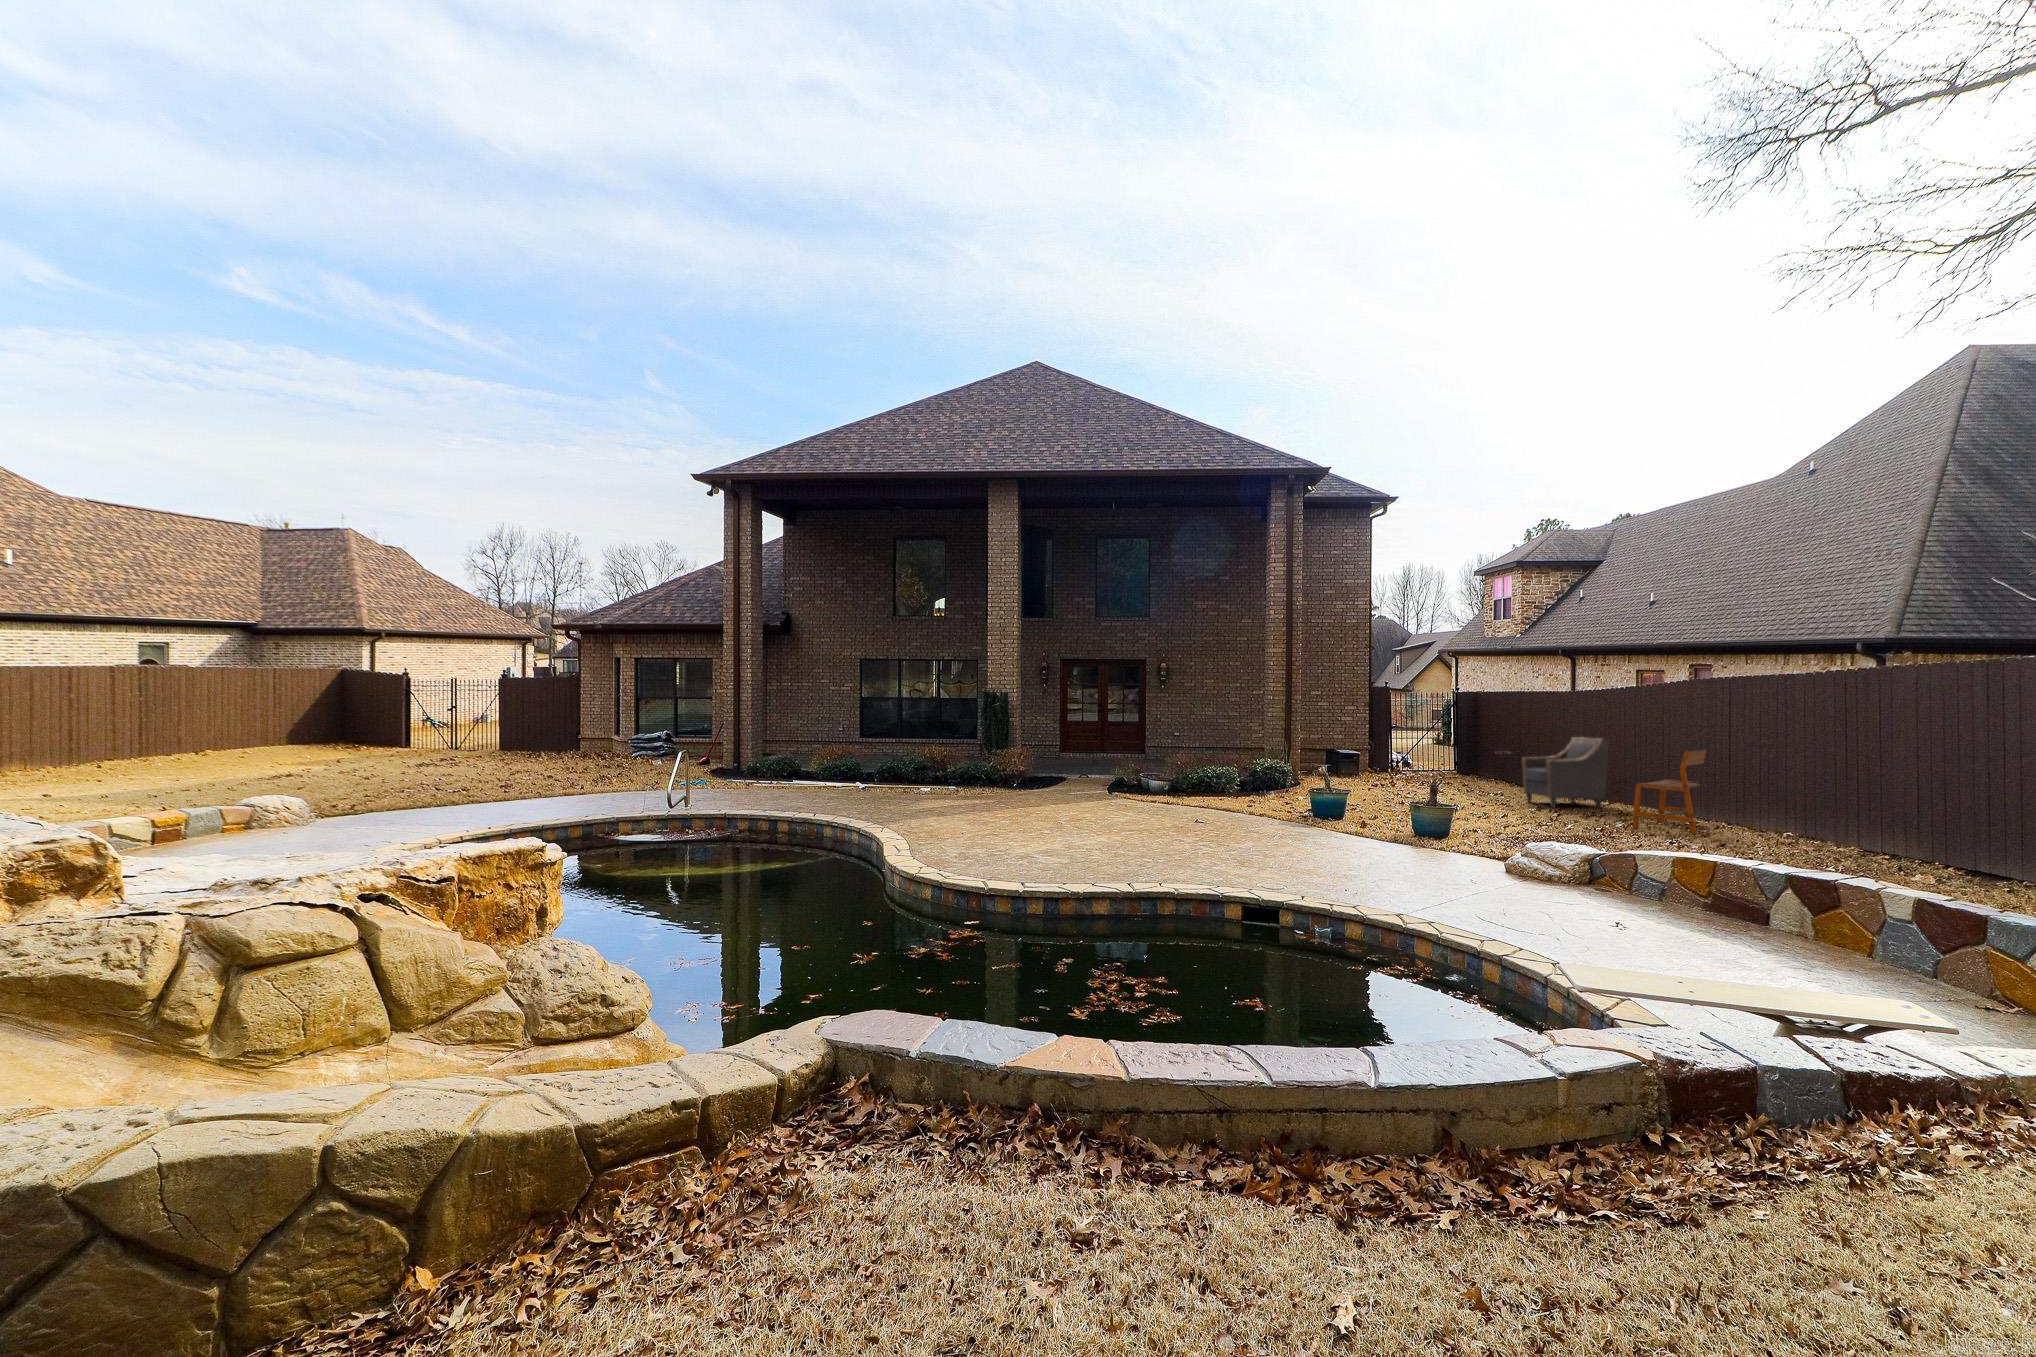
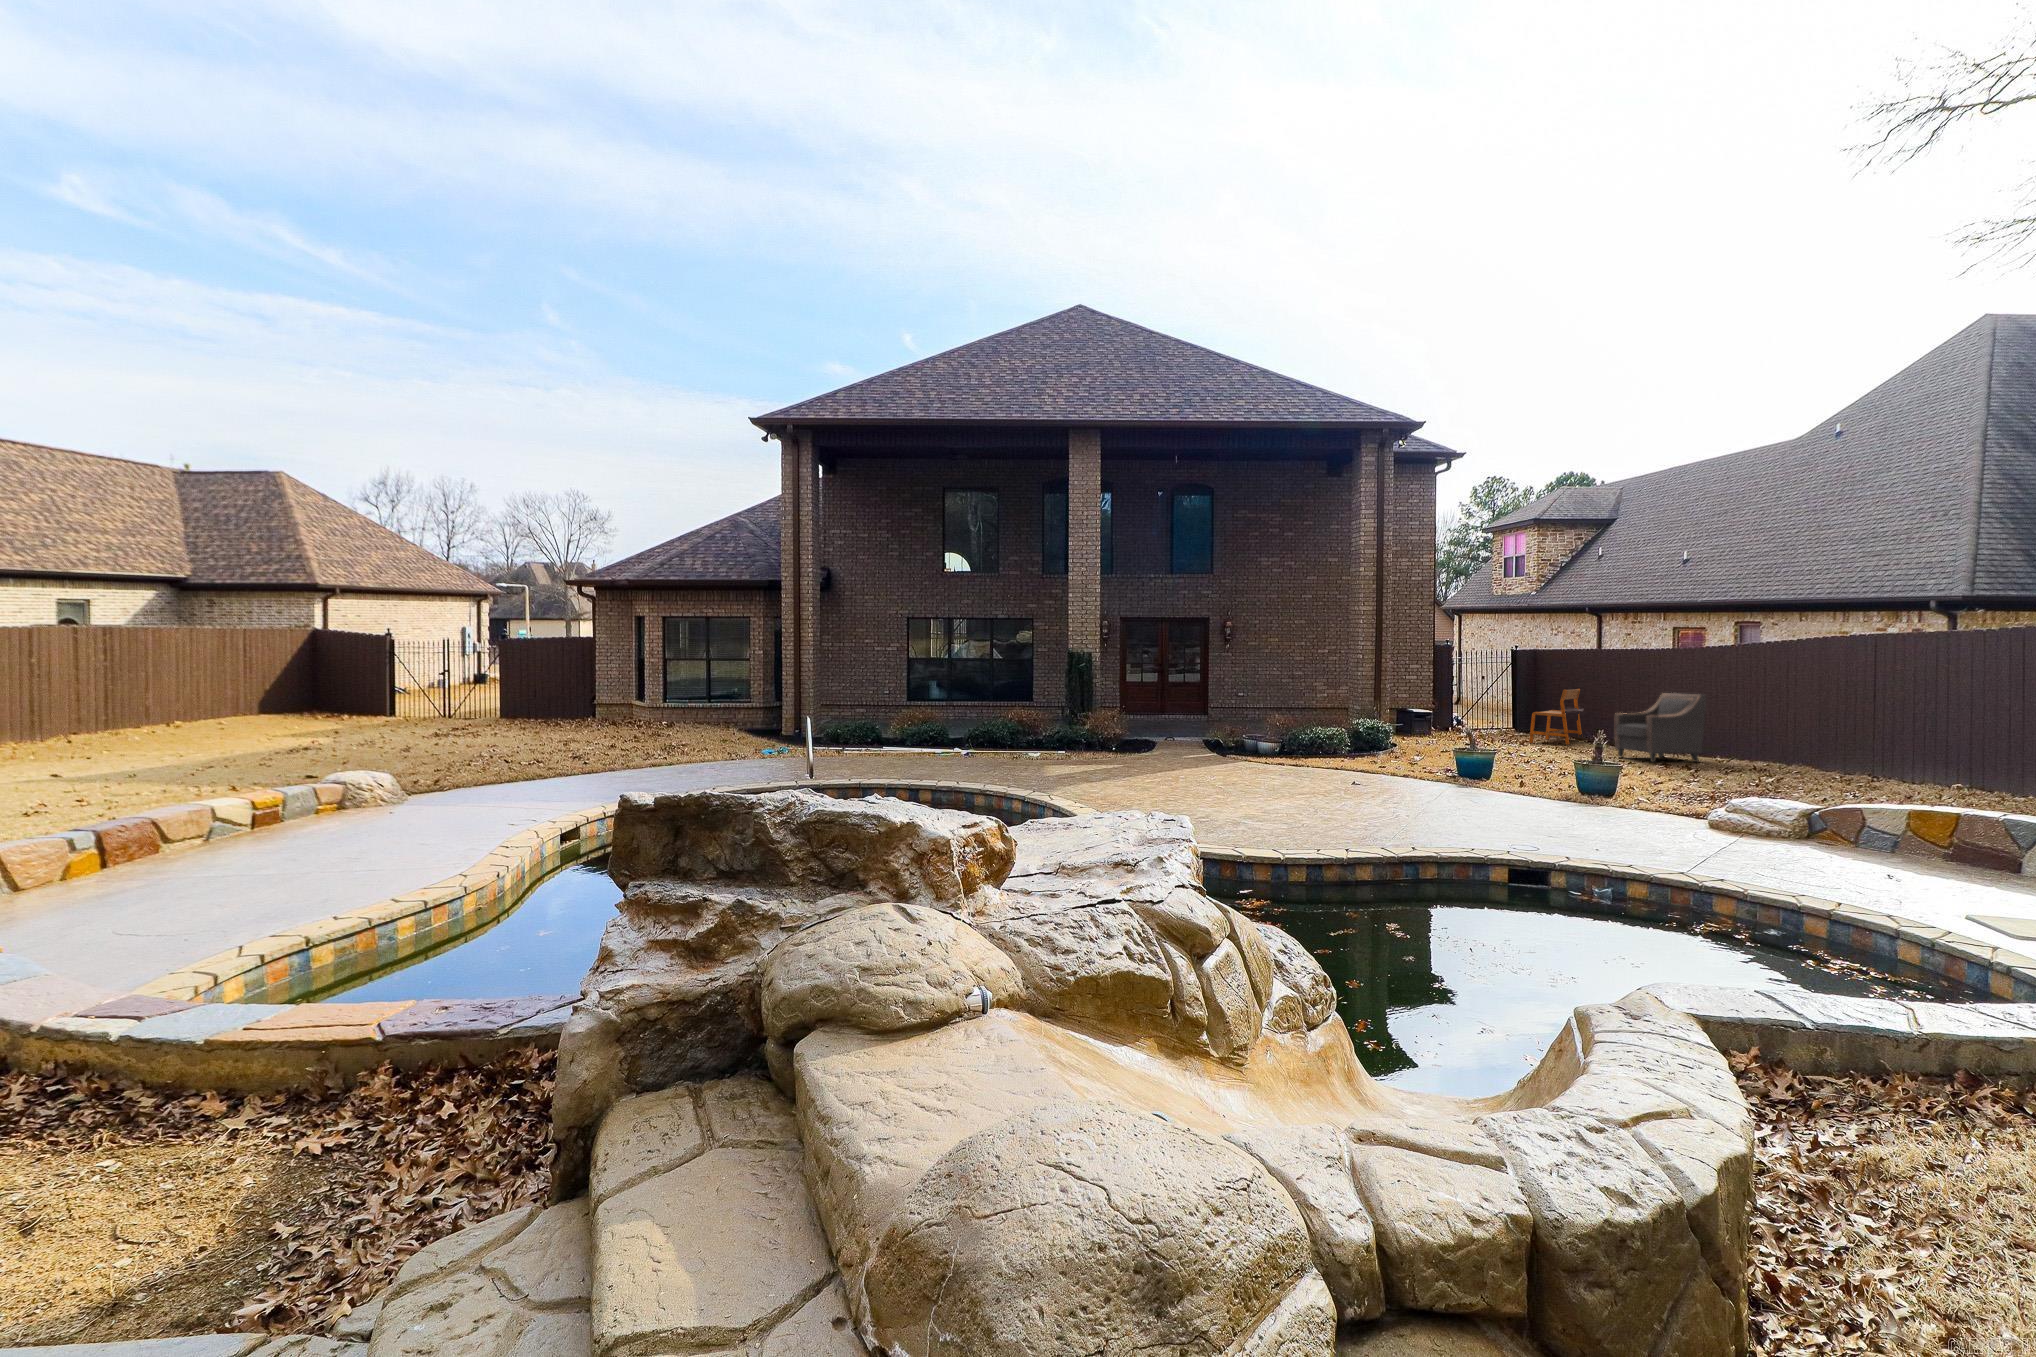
bench: present [1633,750,1712,834] -> present [1529,689,1582,744]

